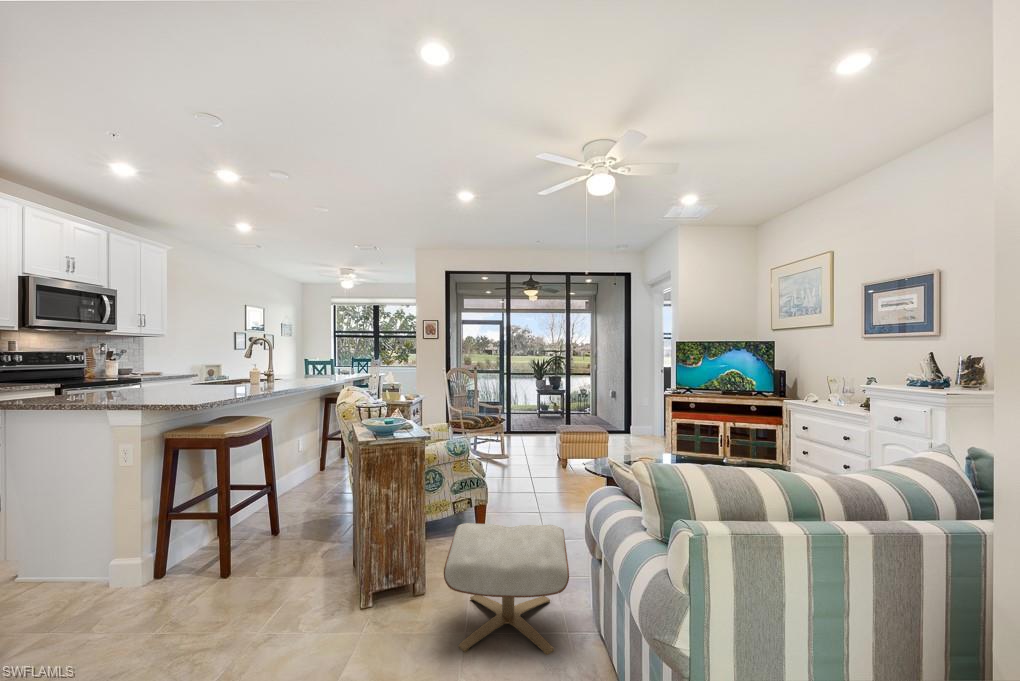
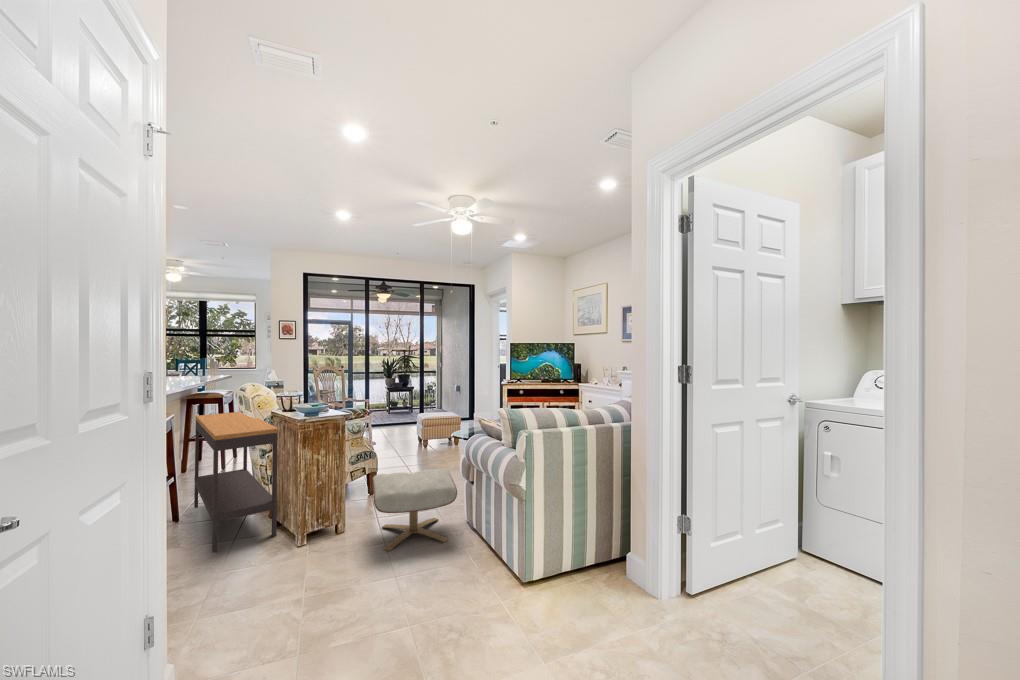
console table: none [276,418,354,595] -> present [194,412,278,553]

